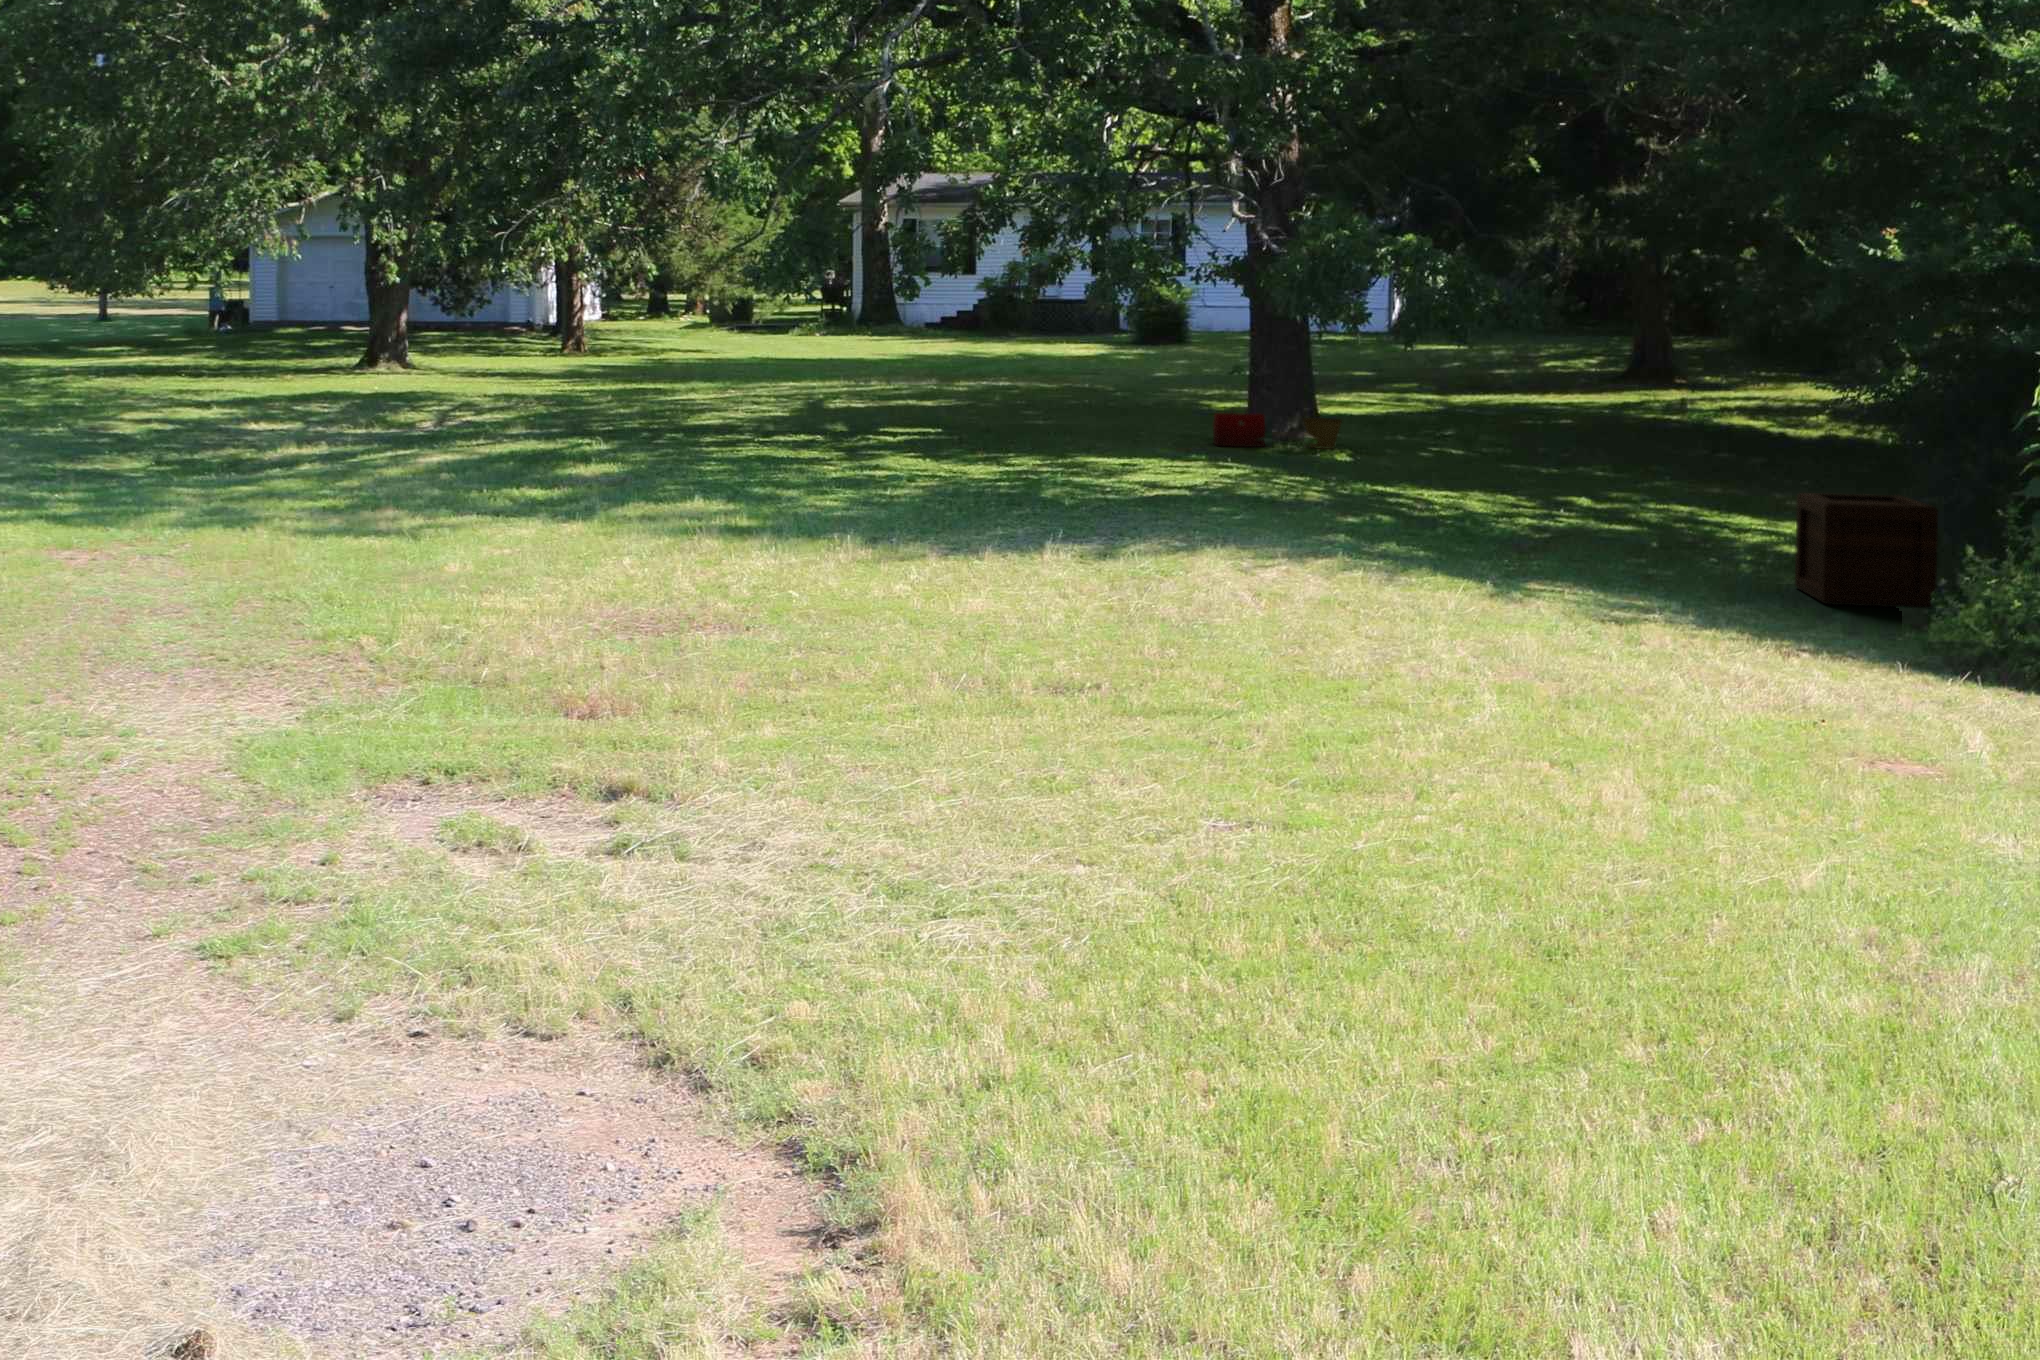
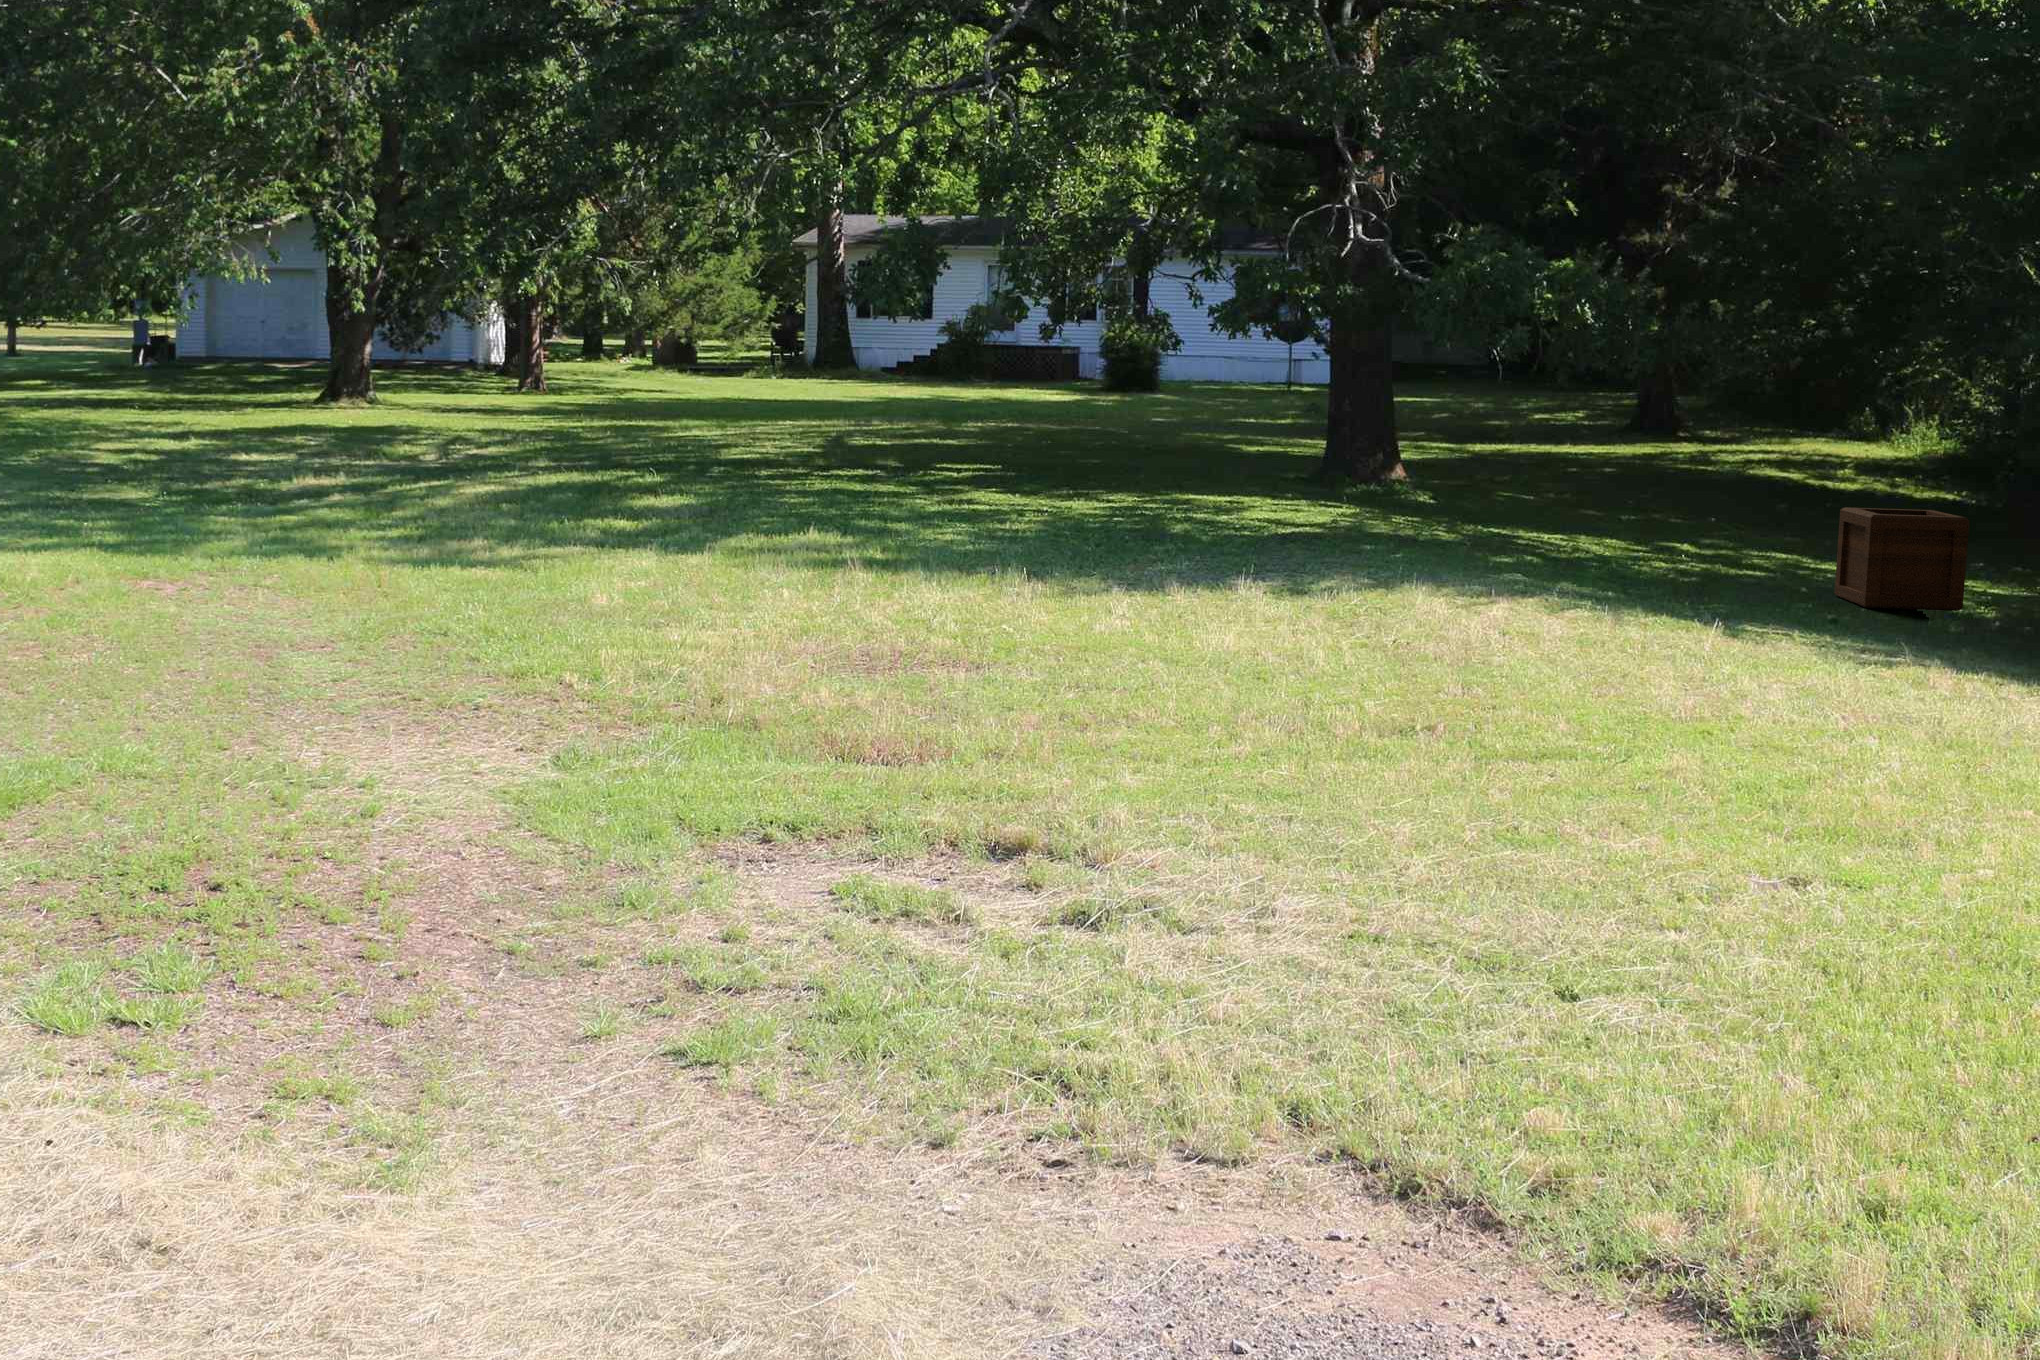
toolbox: present [1213,407,1265,447] -> none [1243,445,1296,484]
basket: present [1303,418,1342,449] -> none [1331,457,1371,486]

